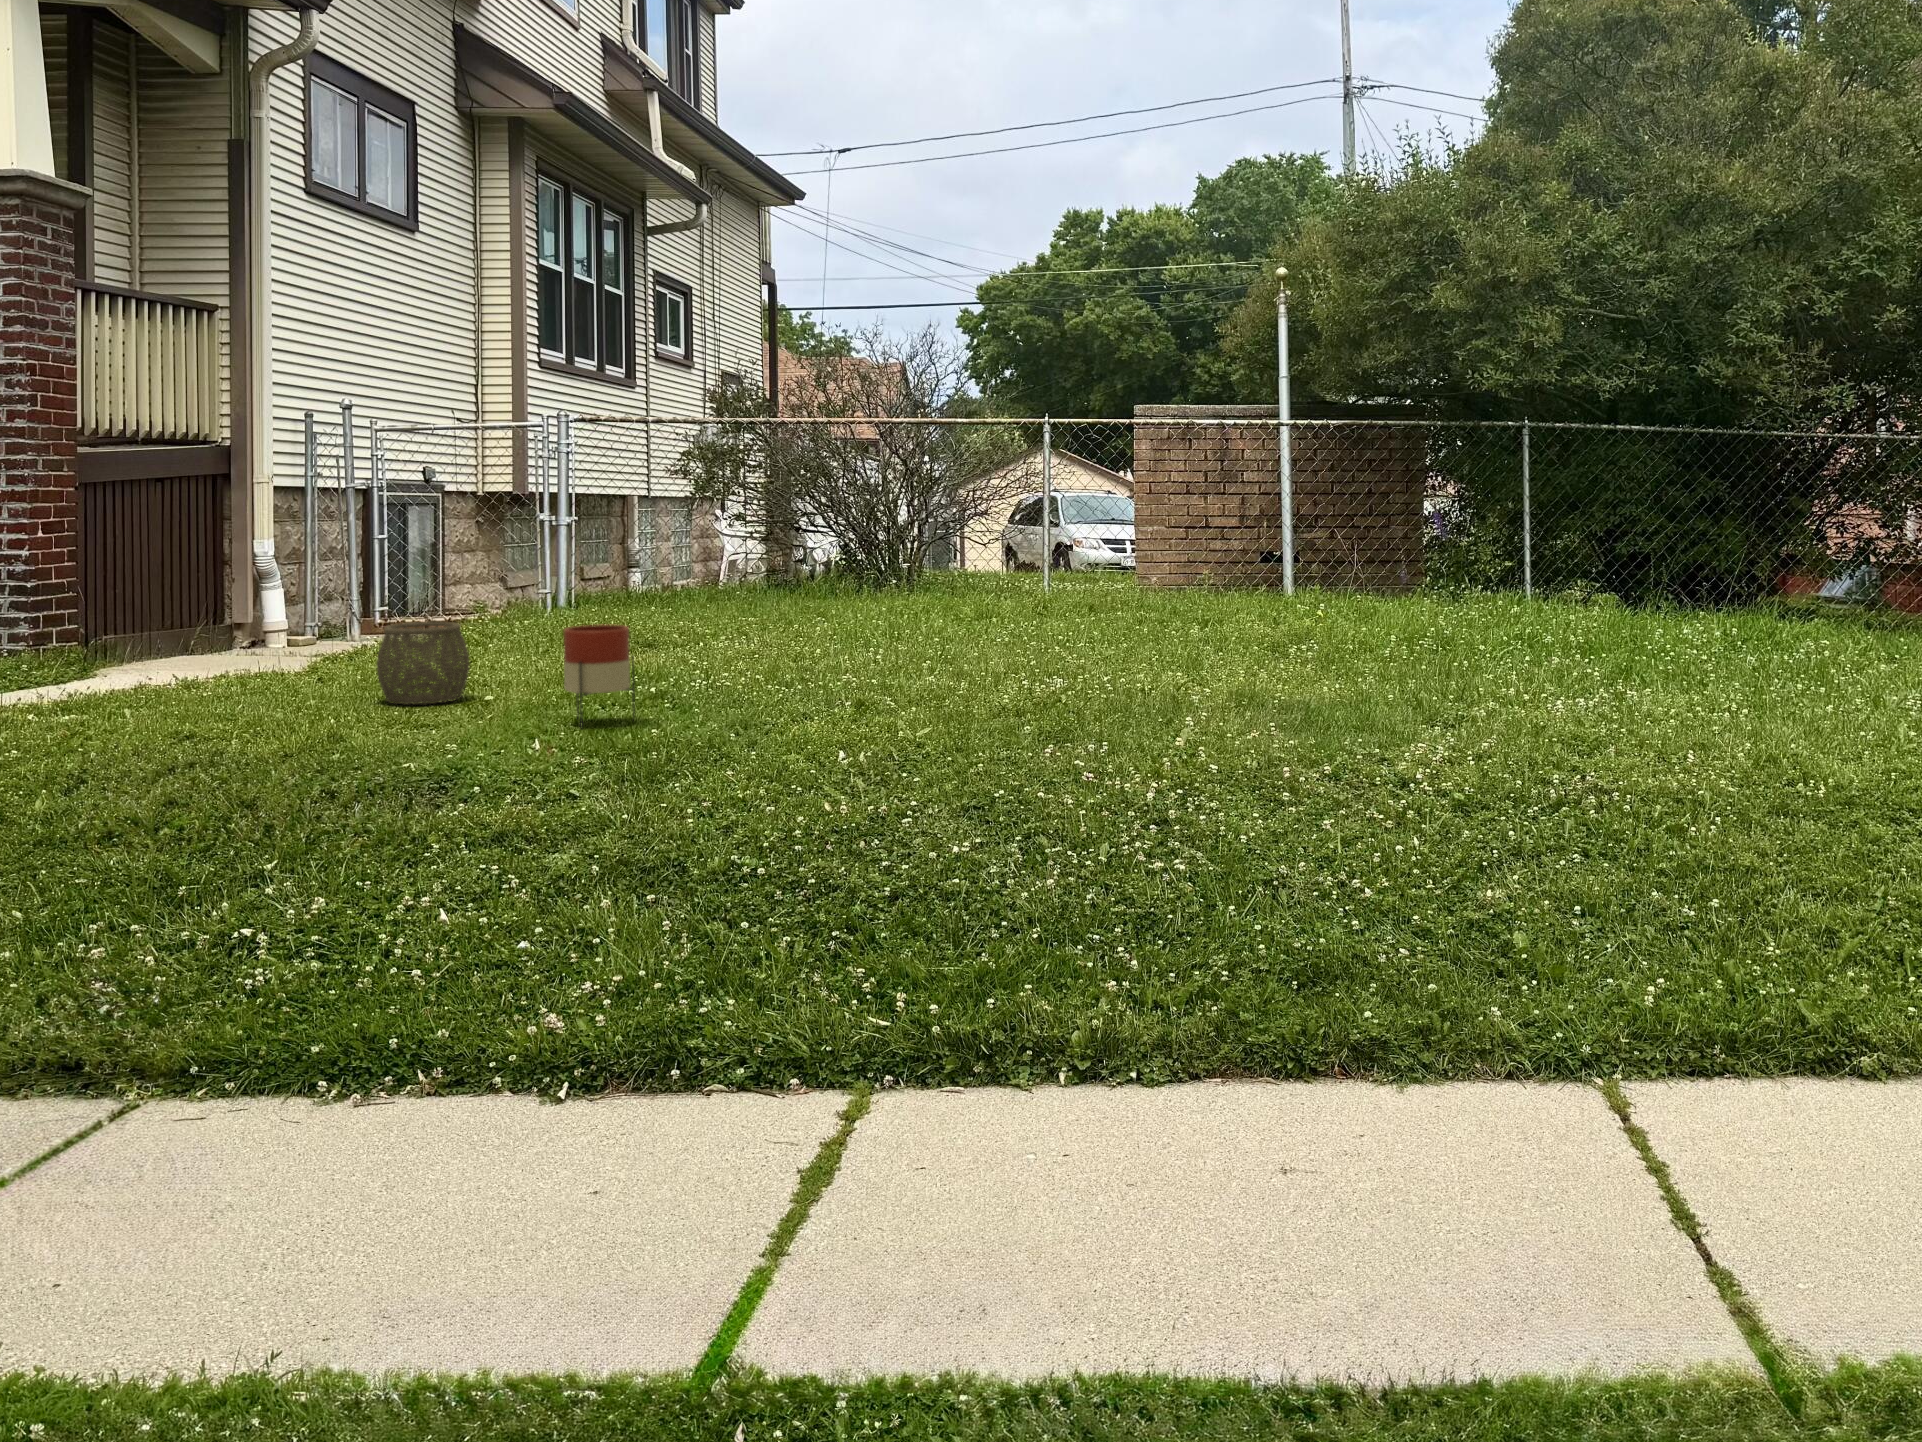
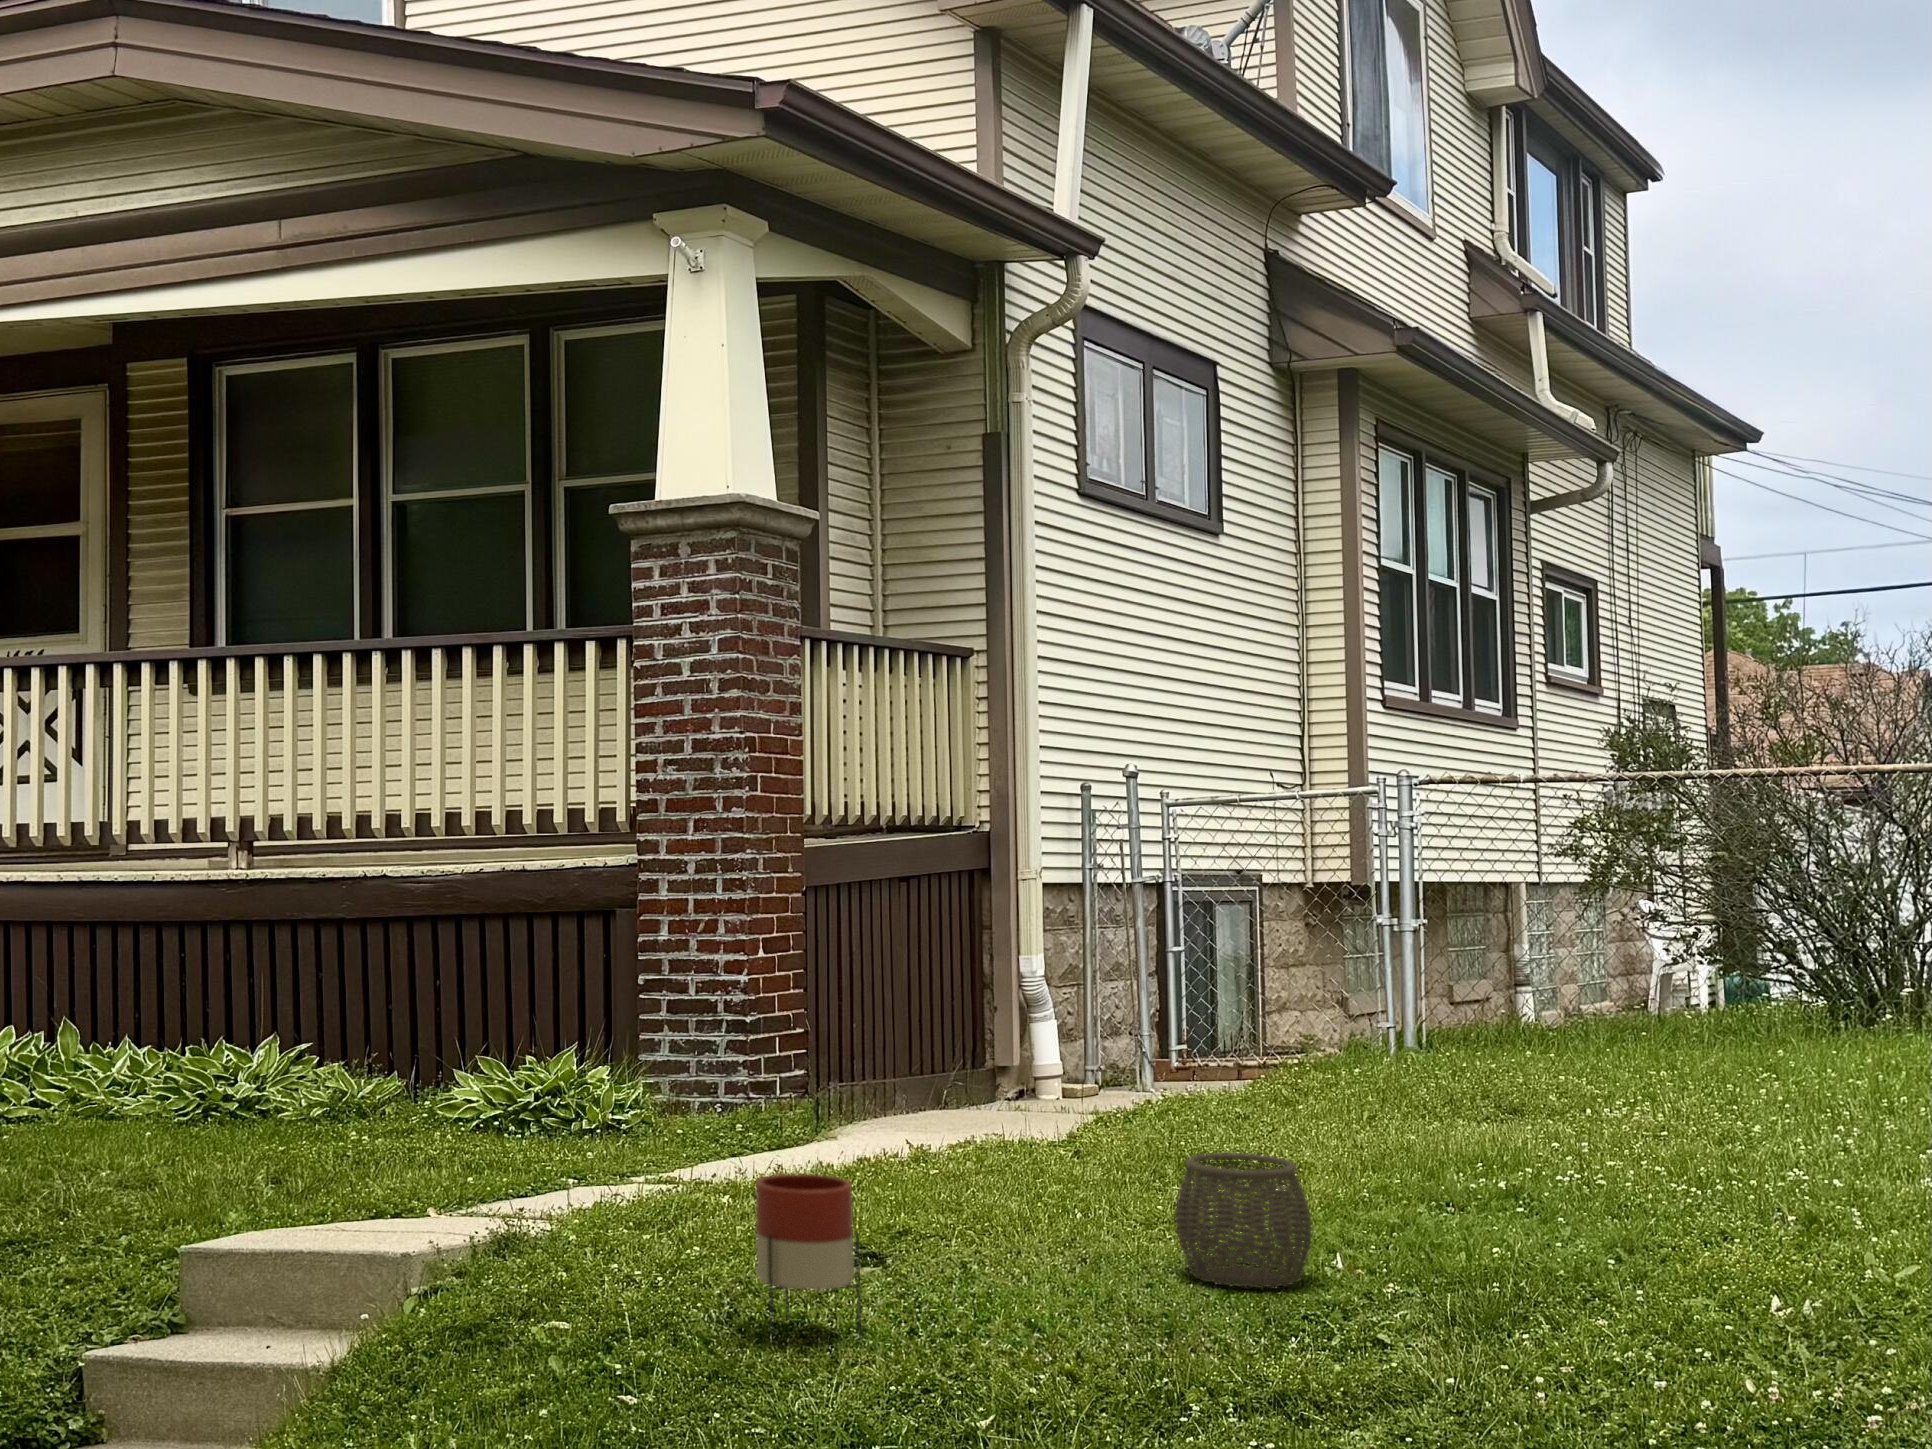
planter: present [564,624,635,728] -> present [756,1173,861,1342]

